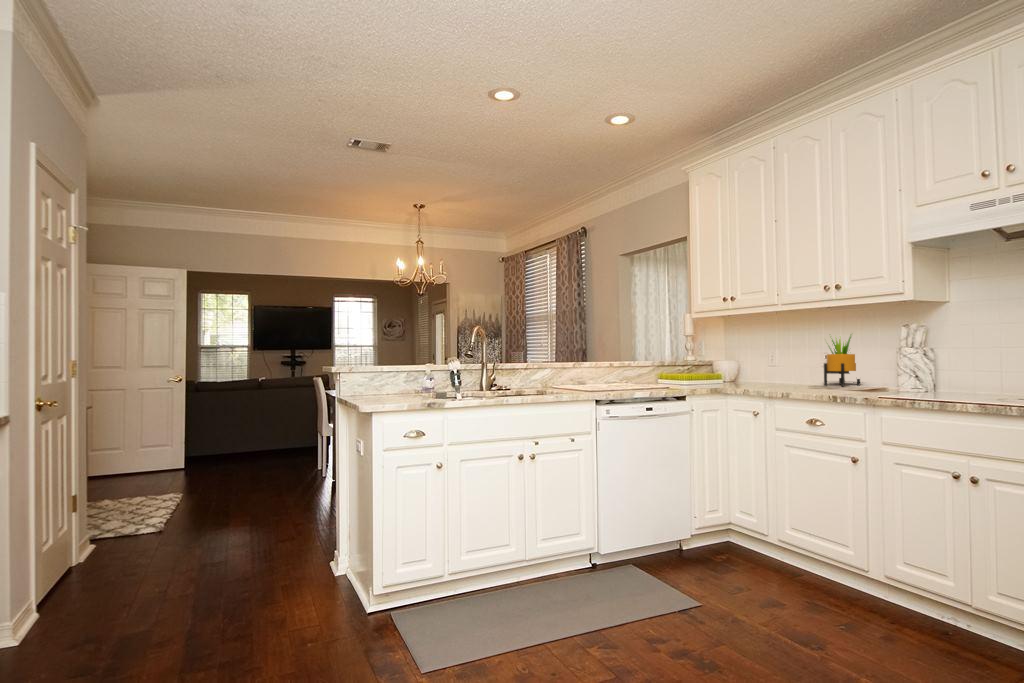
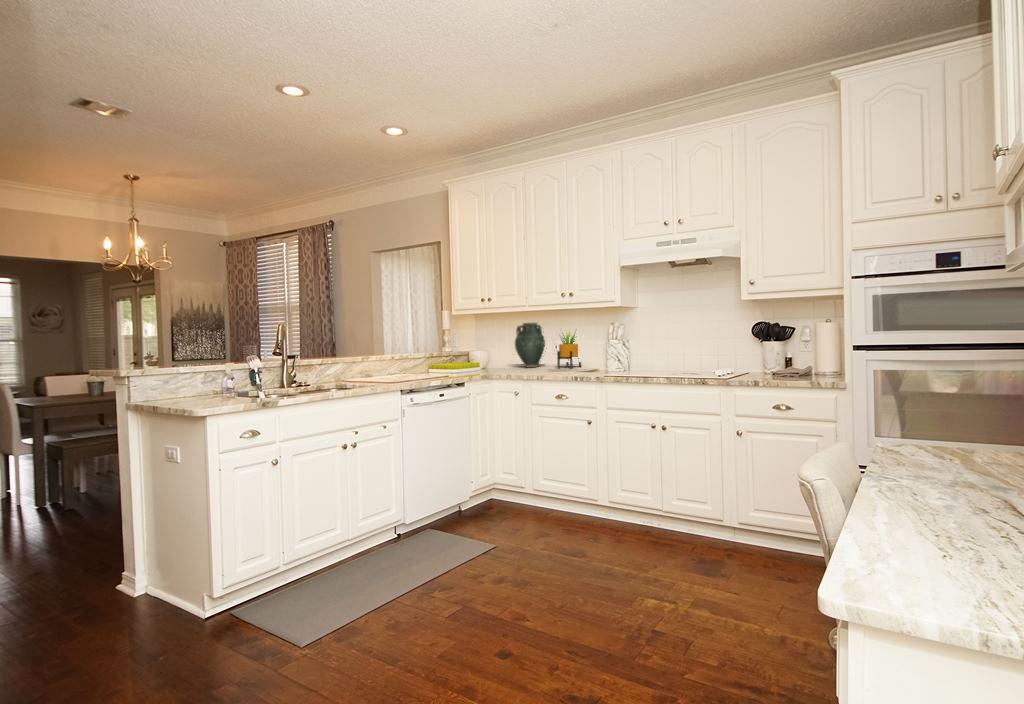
vase: none [768,326,814,383] -> present [515,323,547,367]

